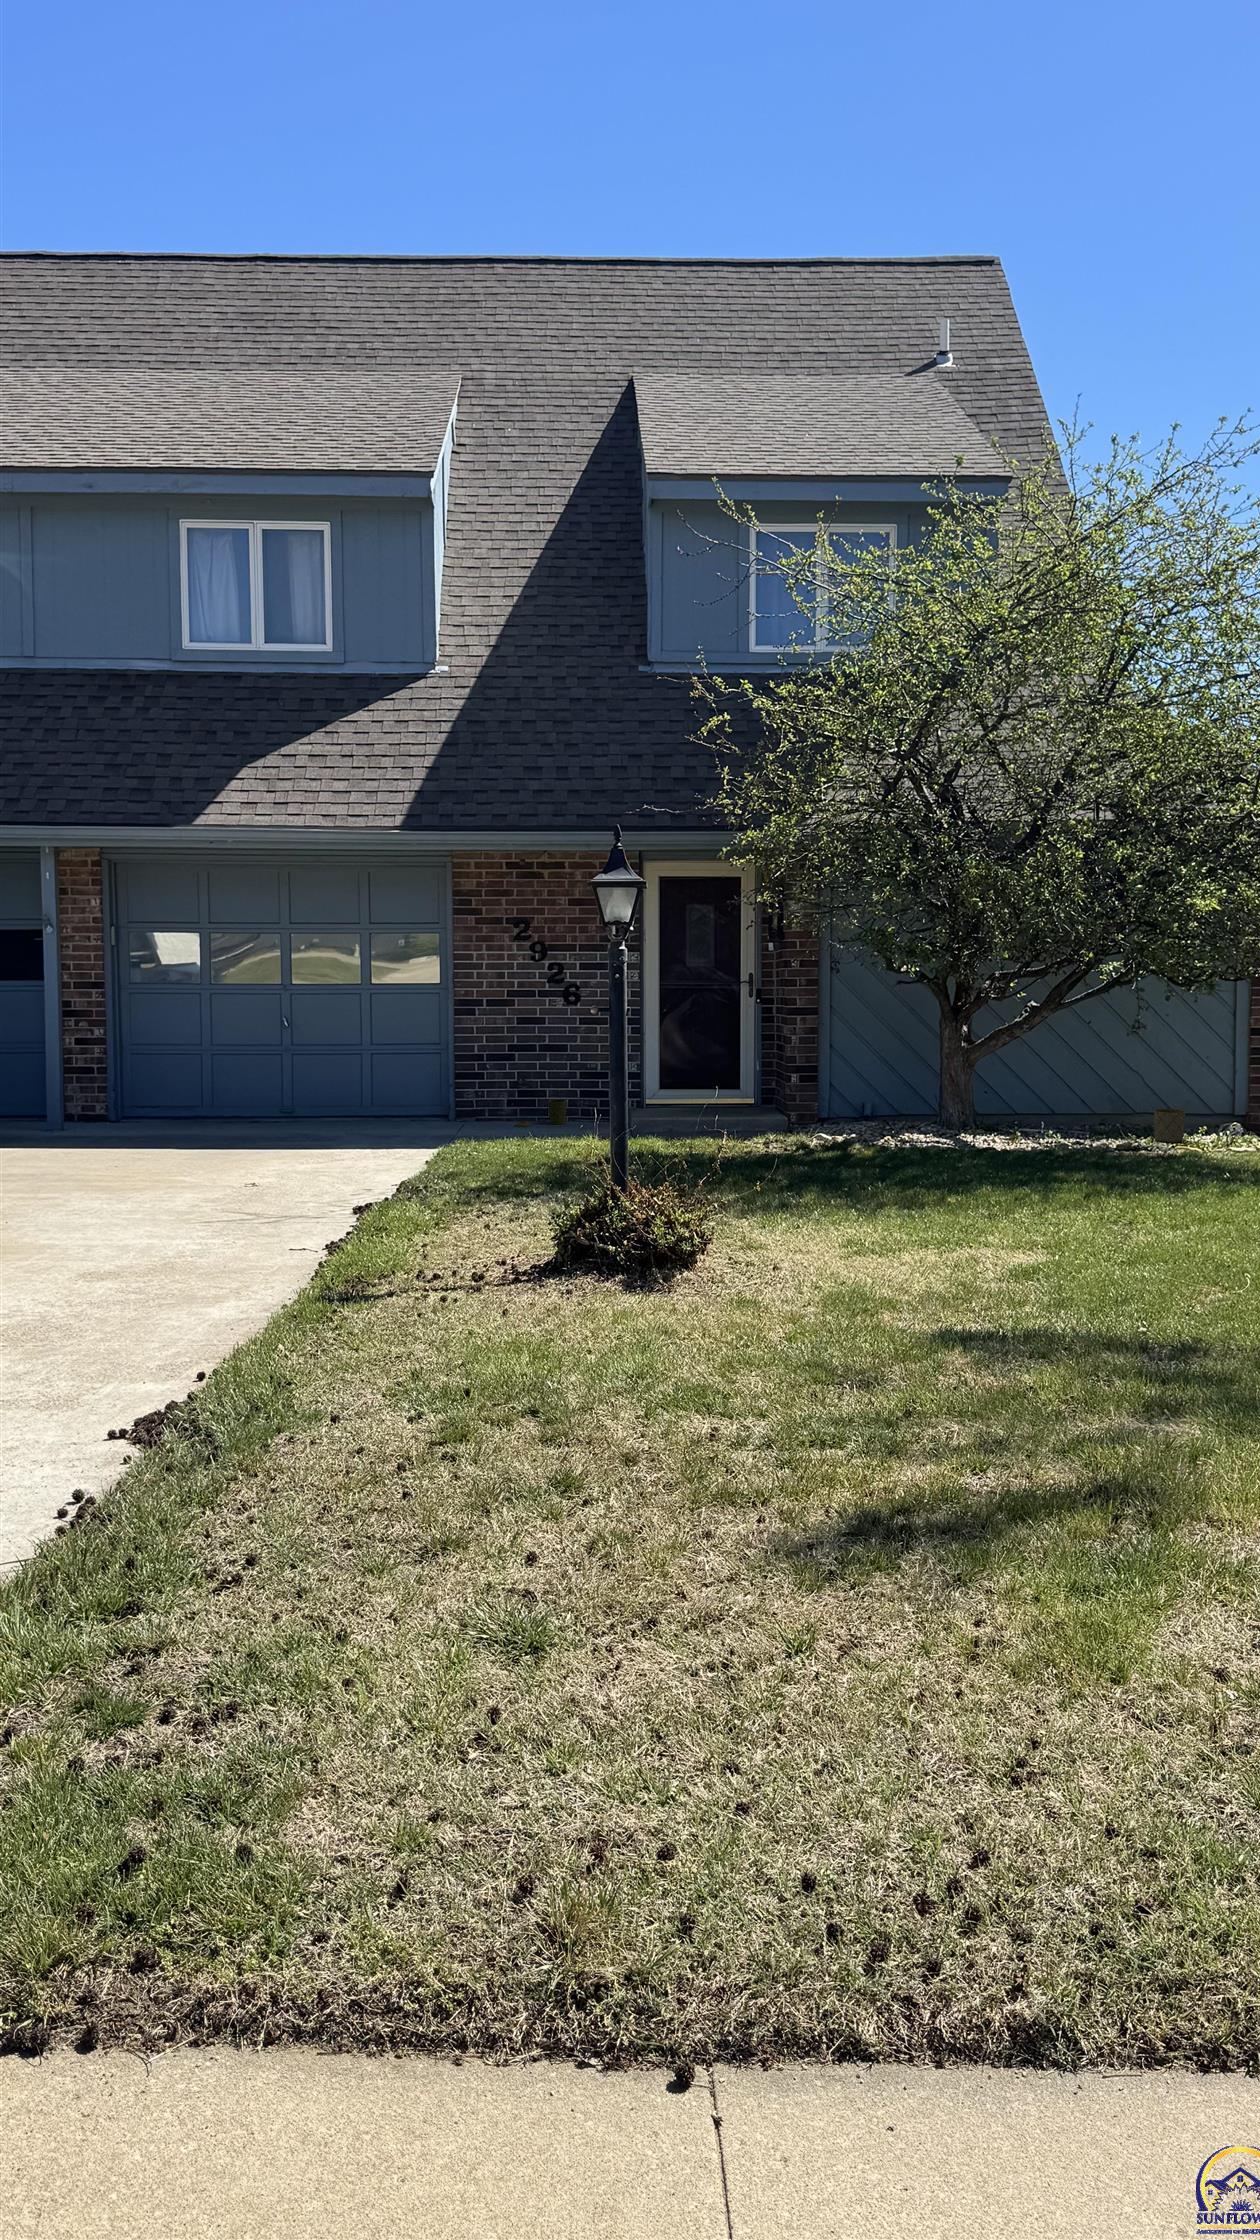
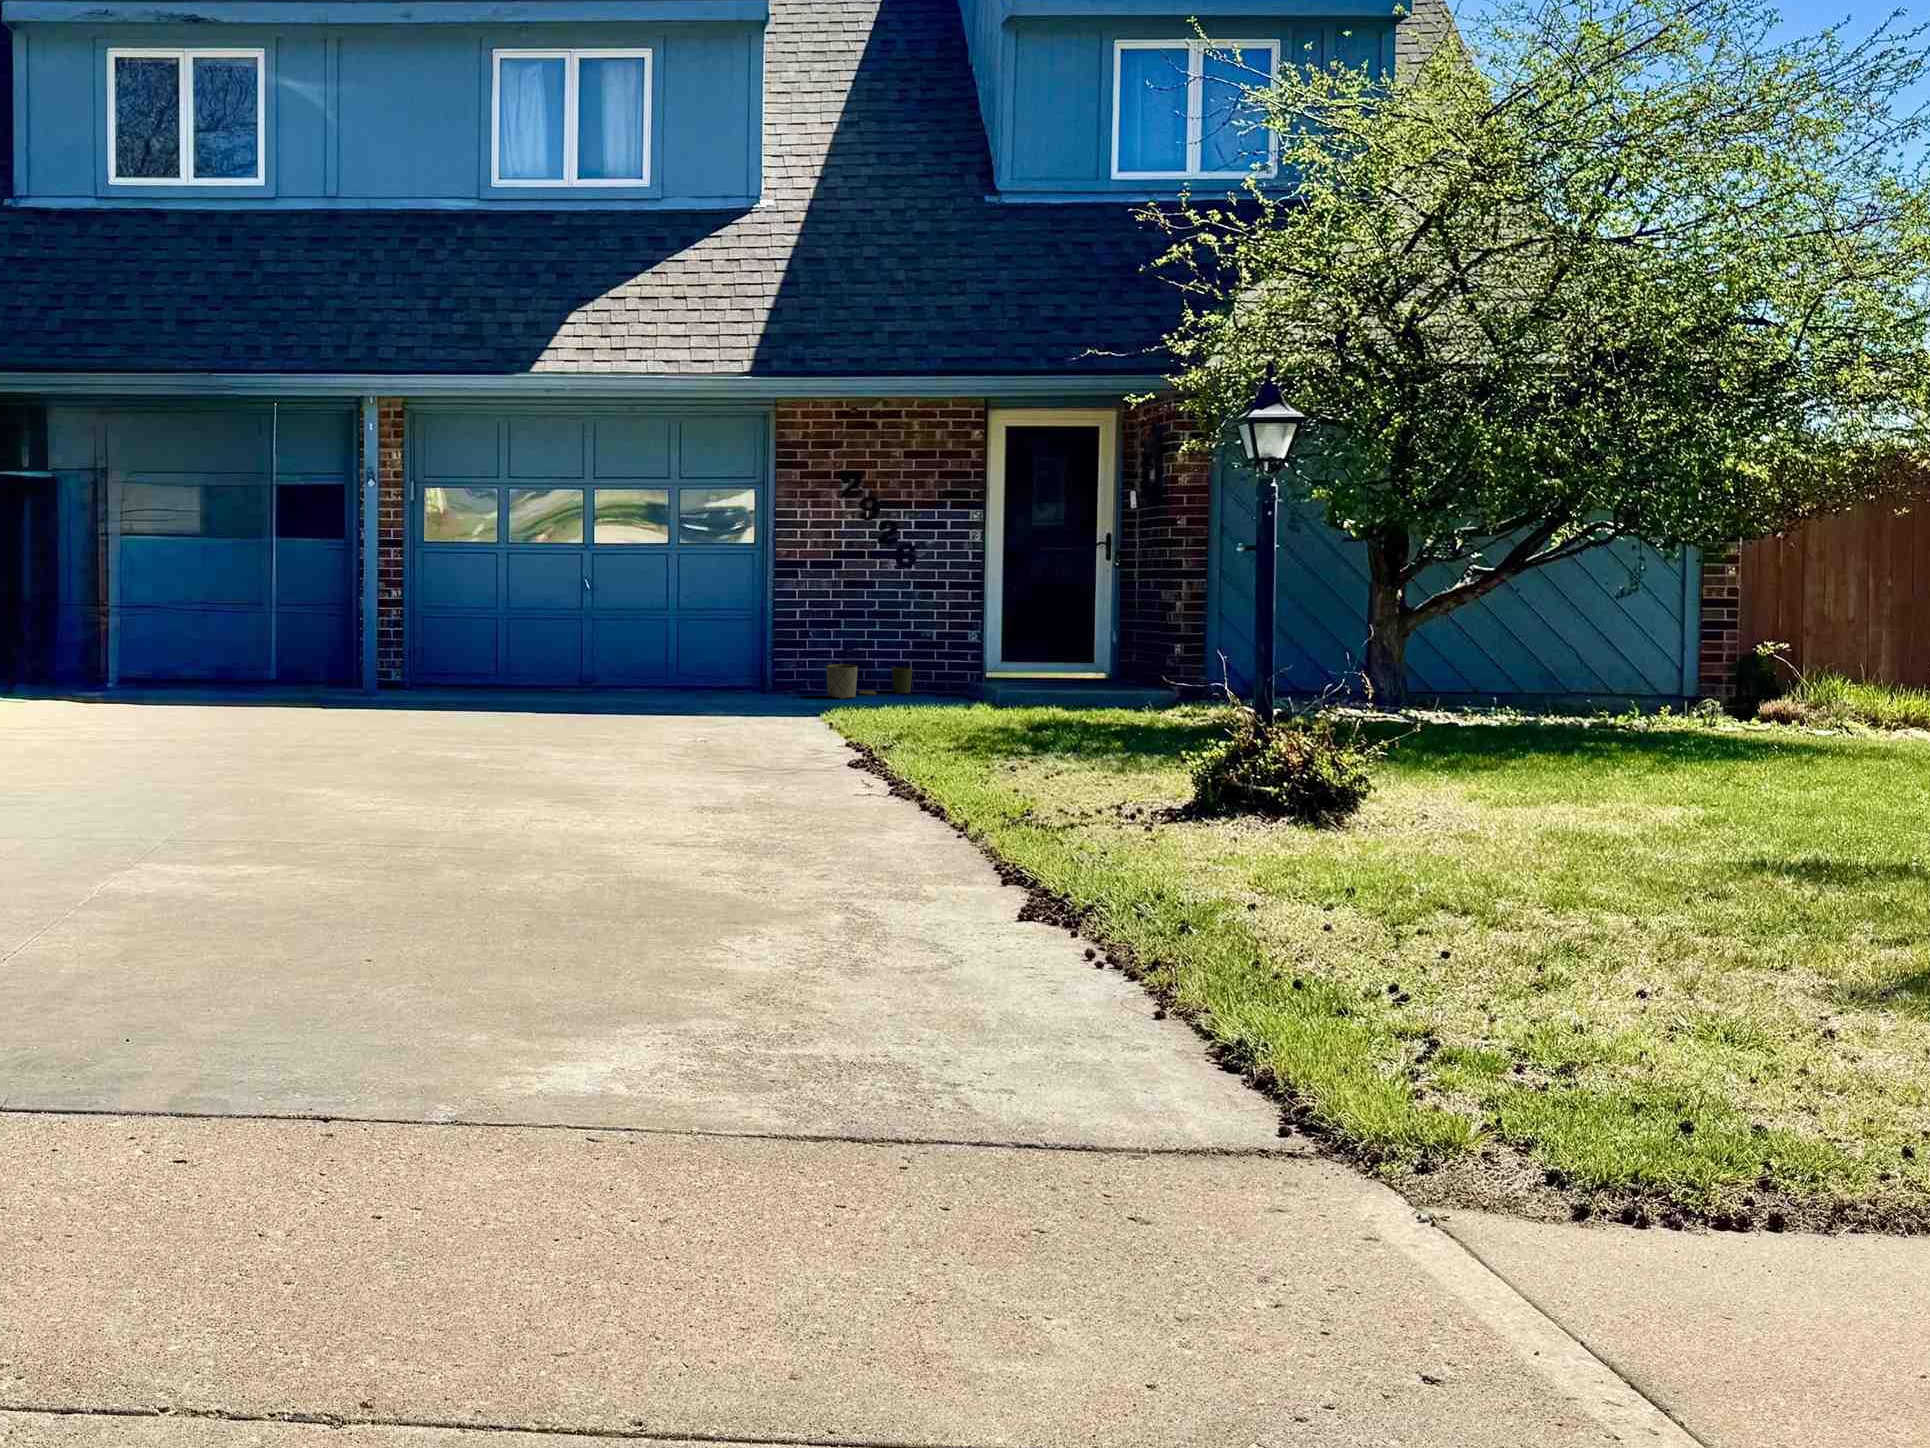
planter: present [1154,1109,1185,1143] -> present [827,664,858,699]

